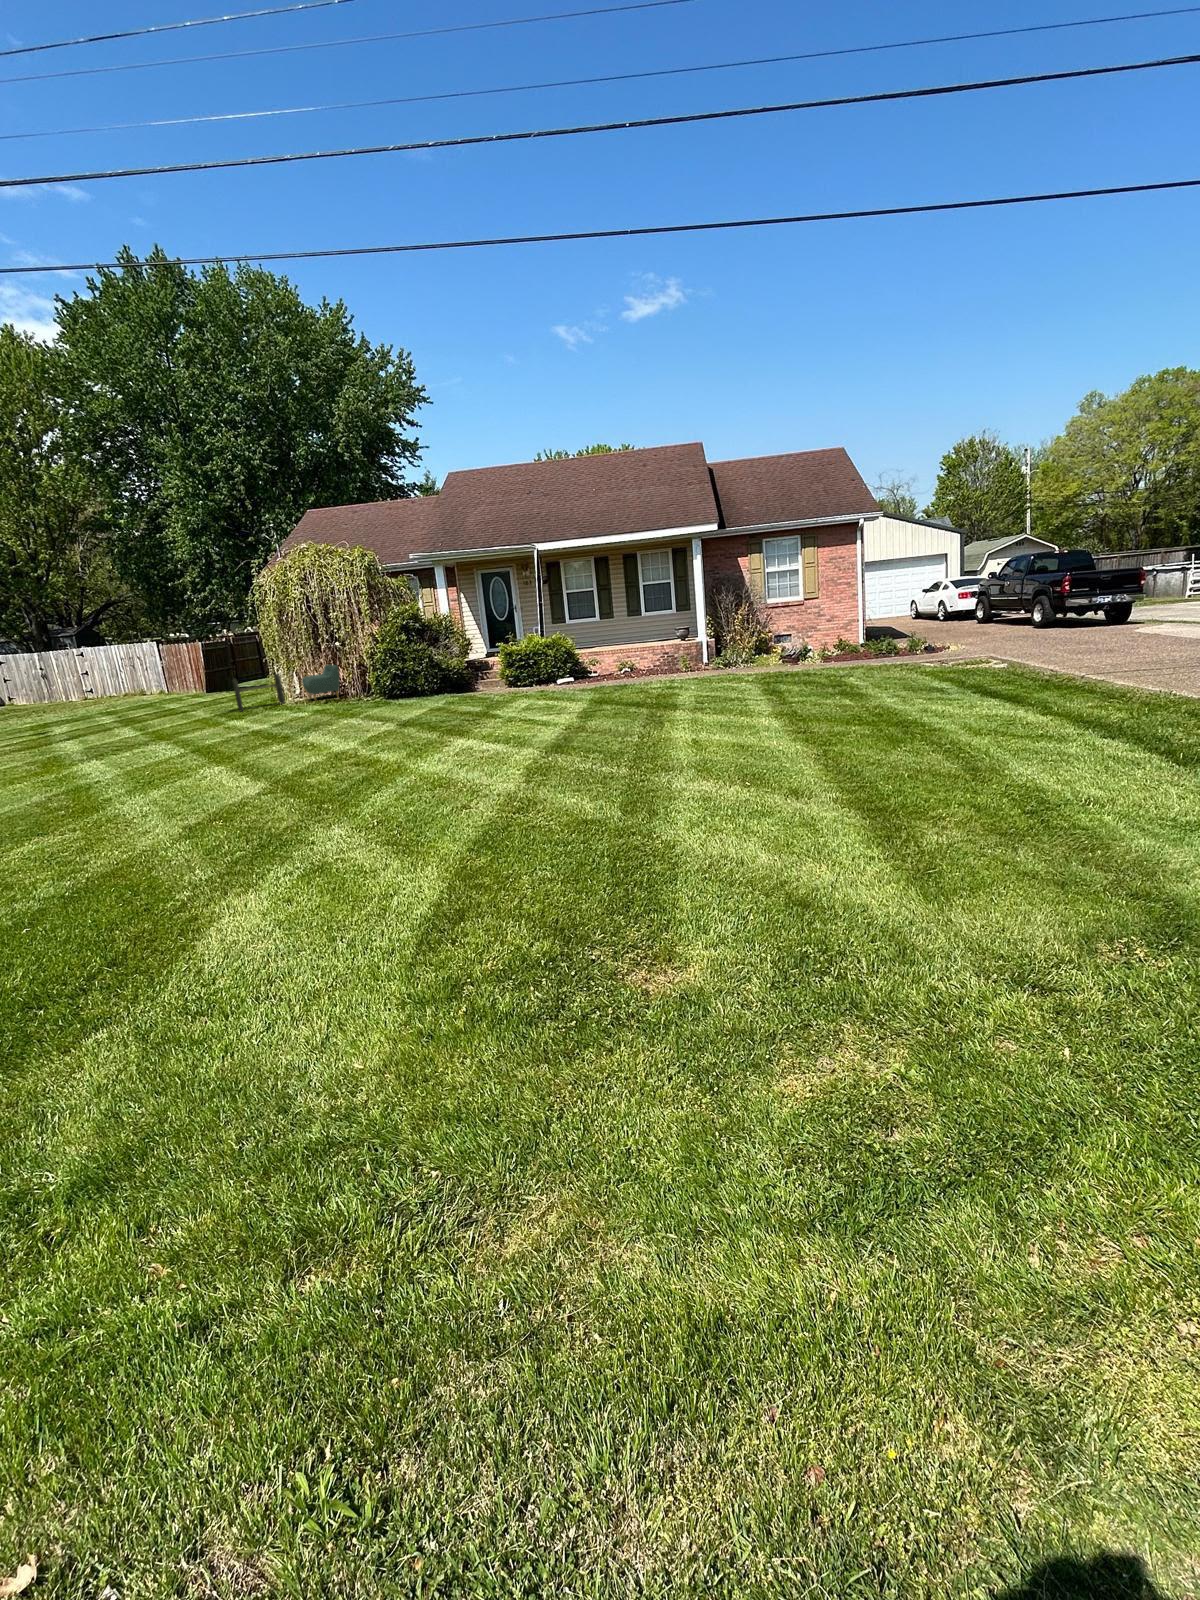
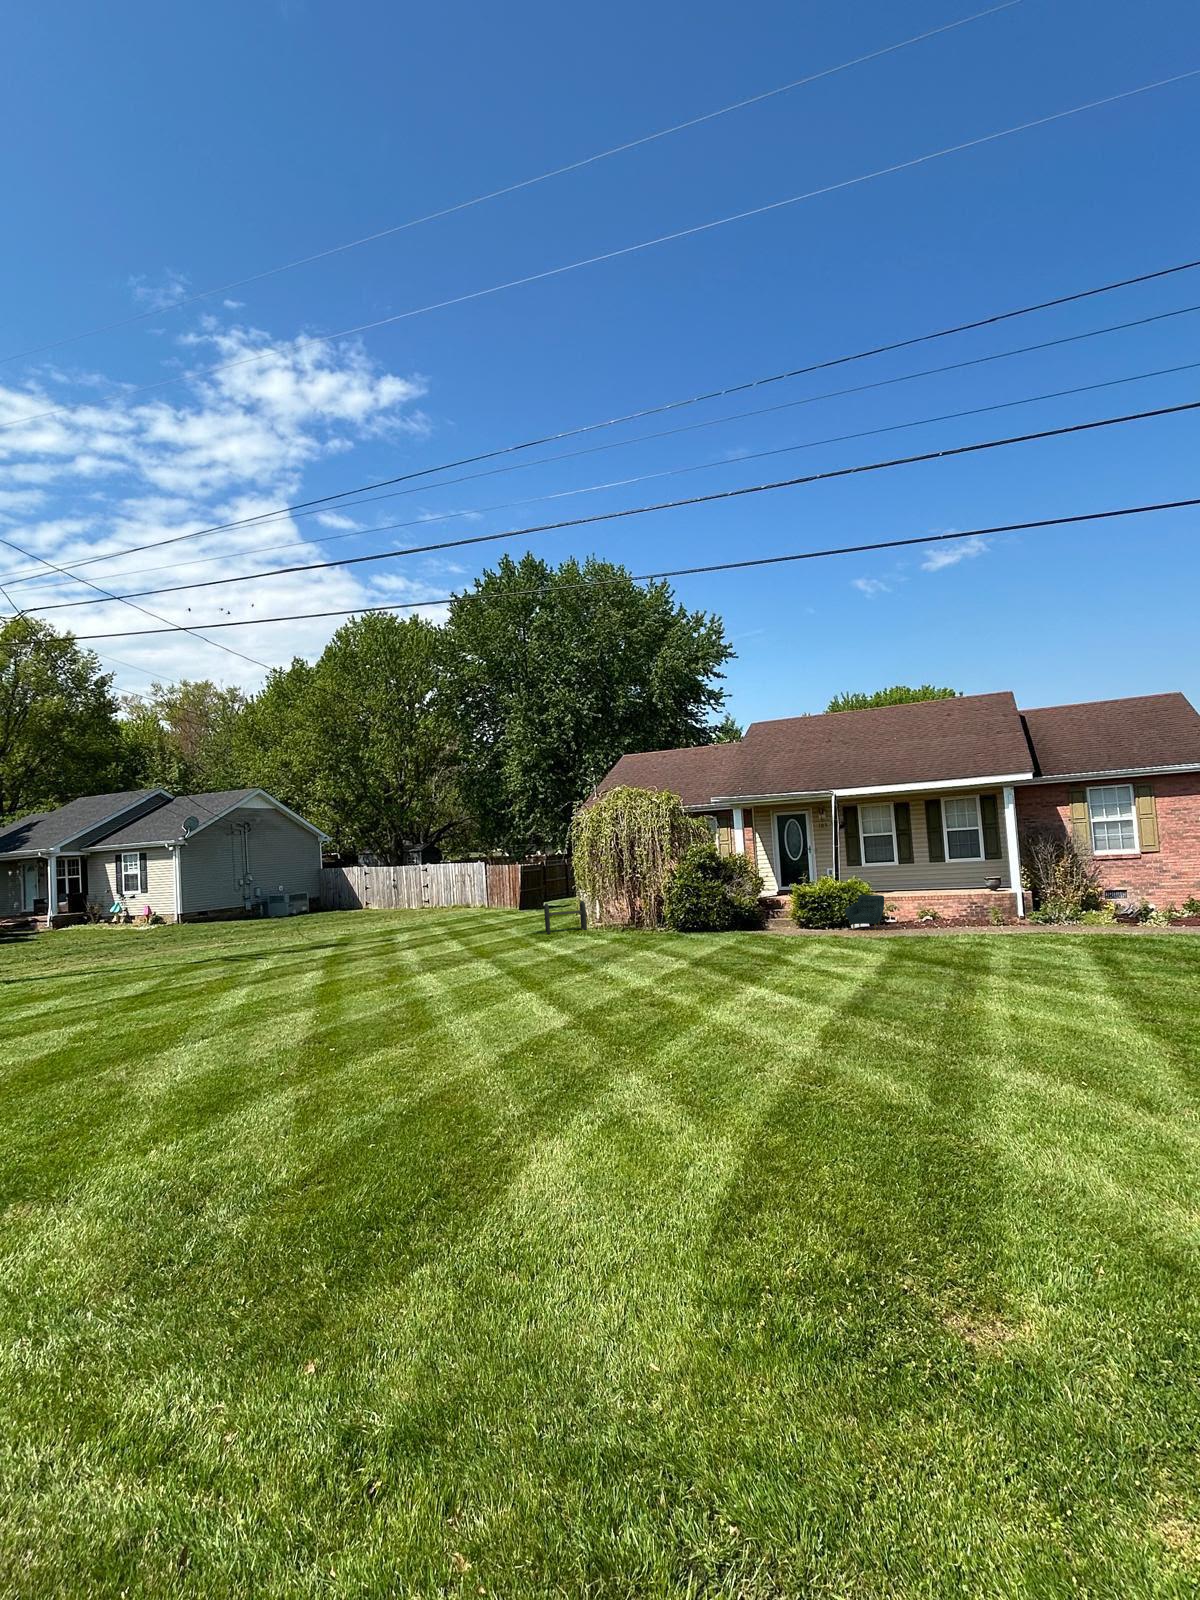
armchair: present [302,665,340,698] -> present [845,895,884,930]

